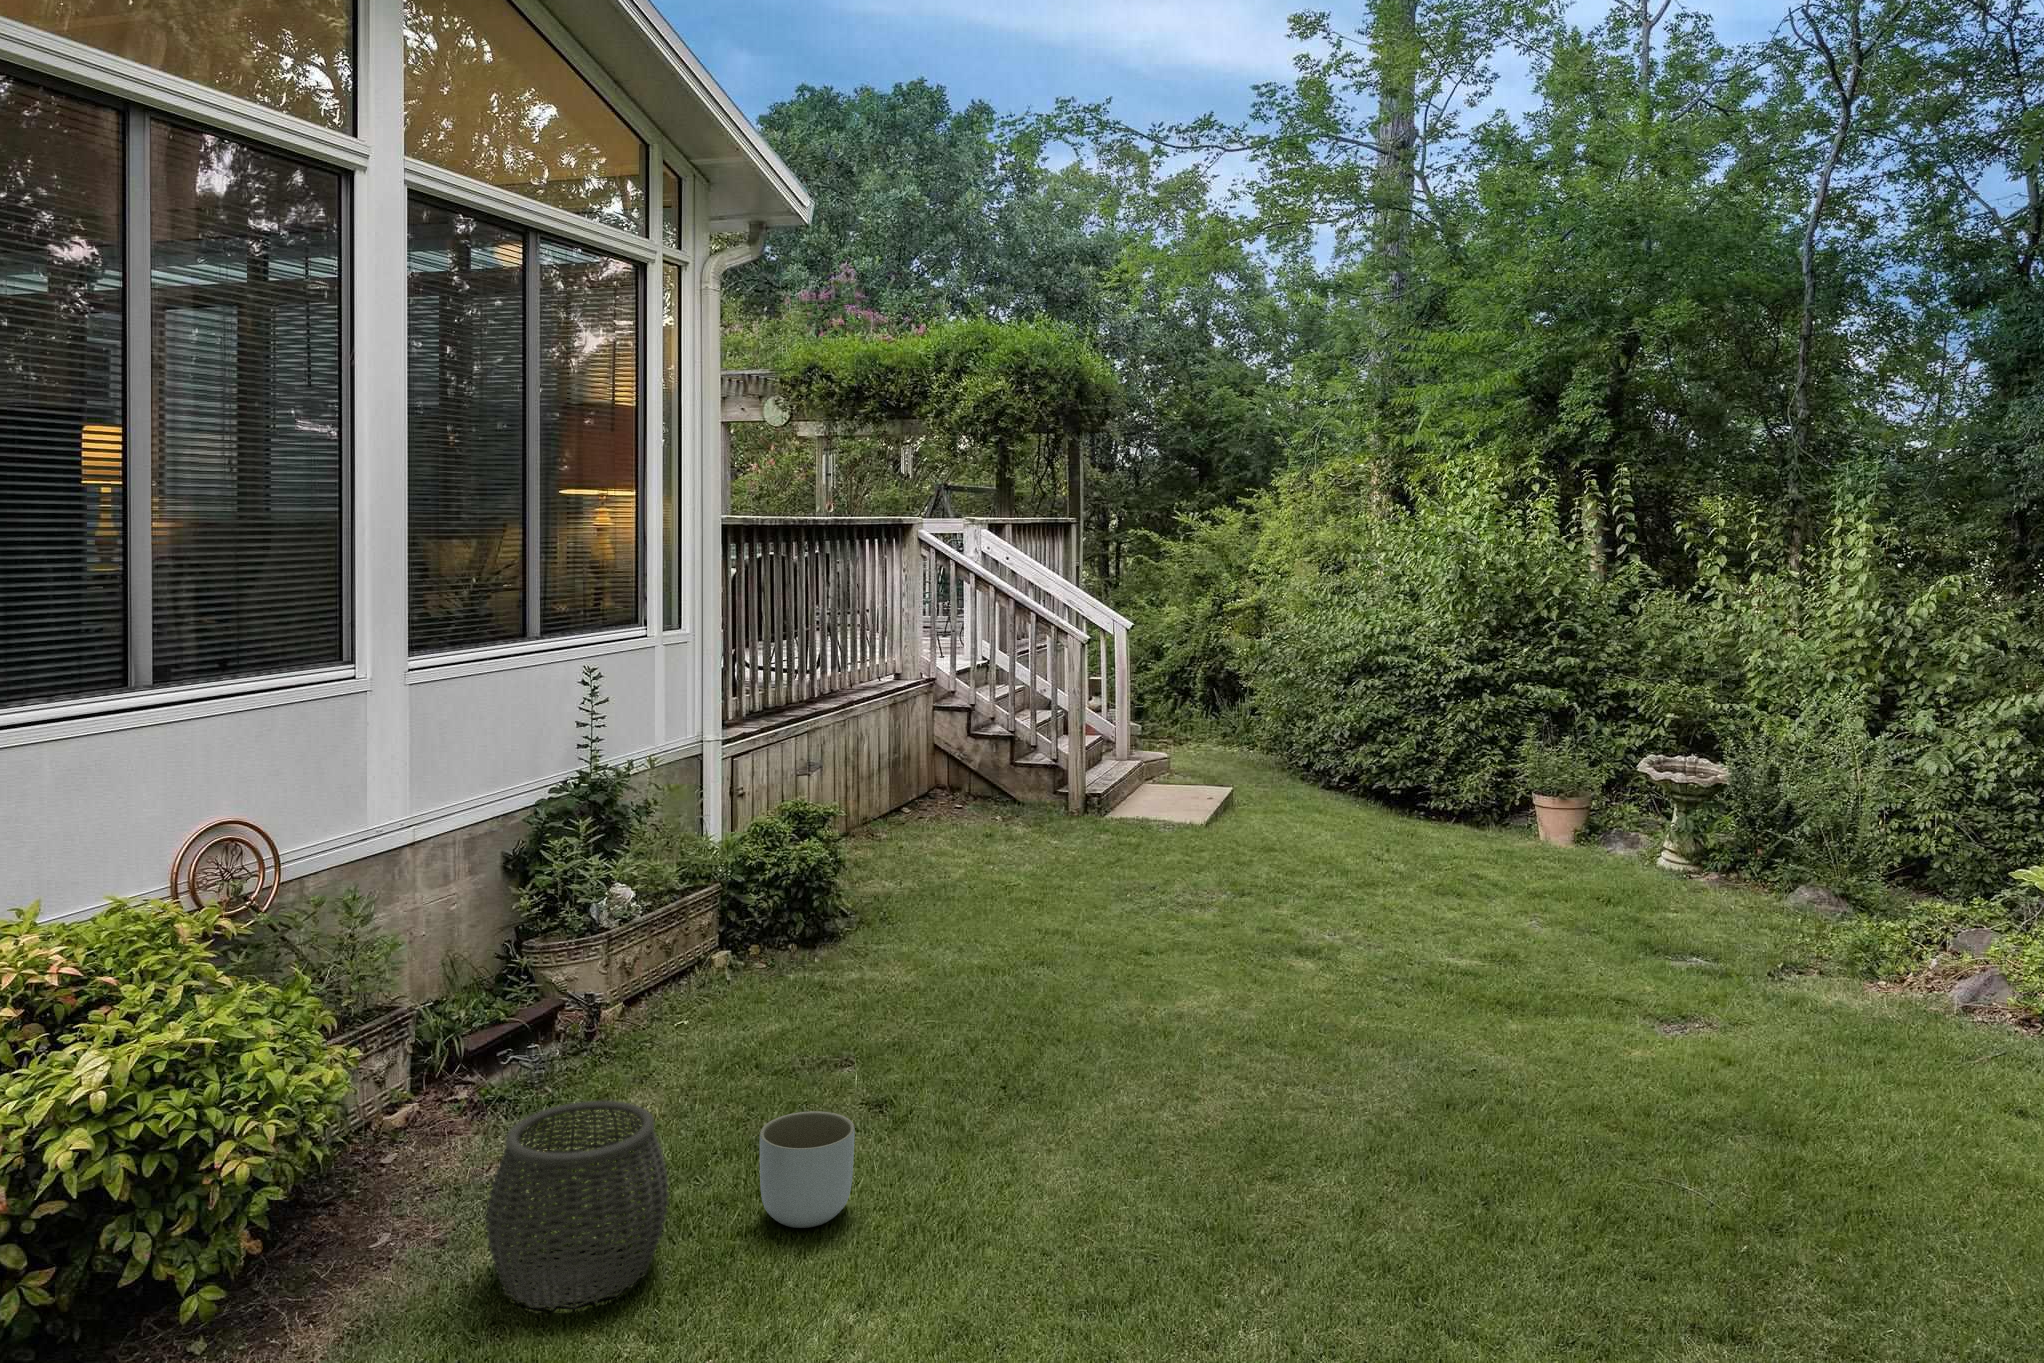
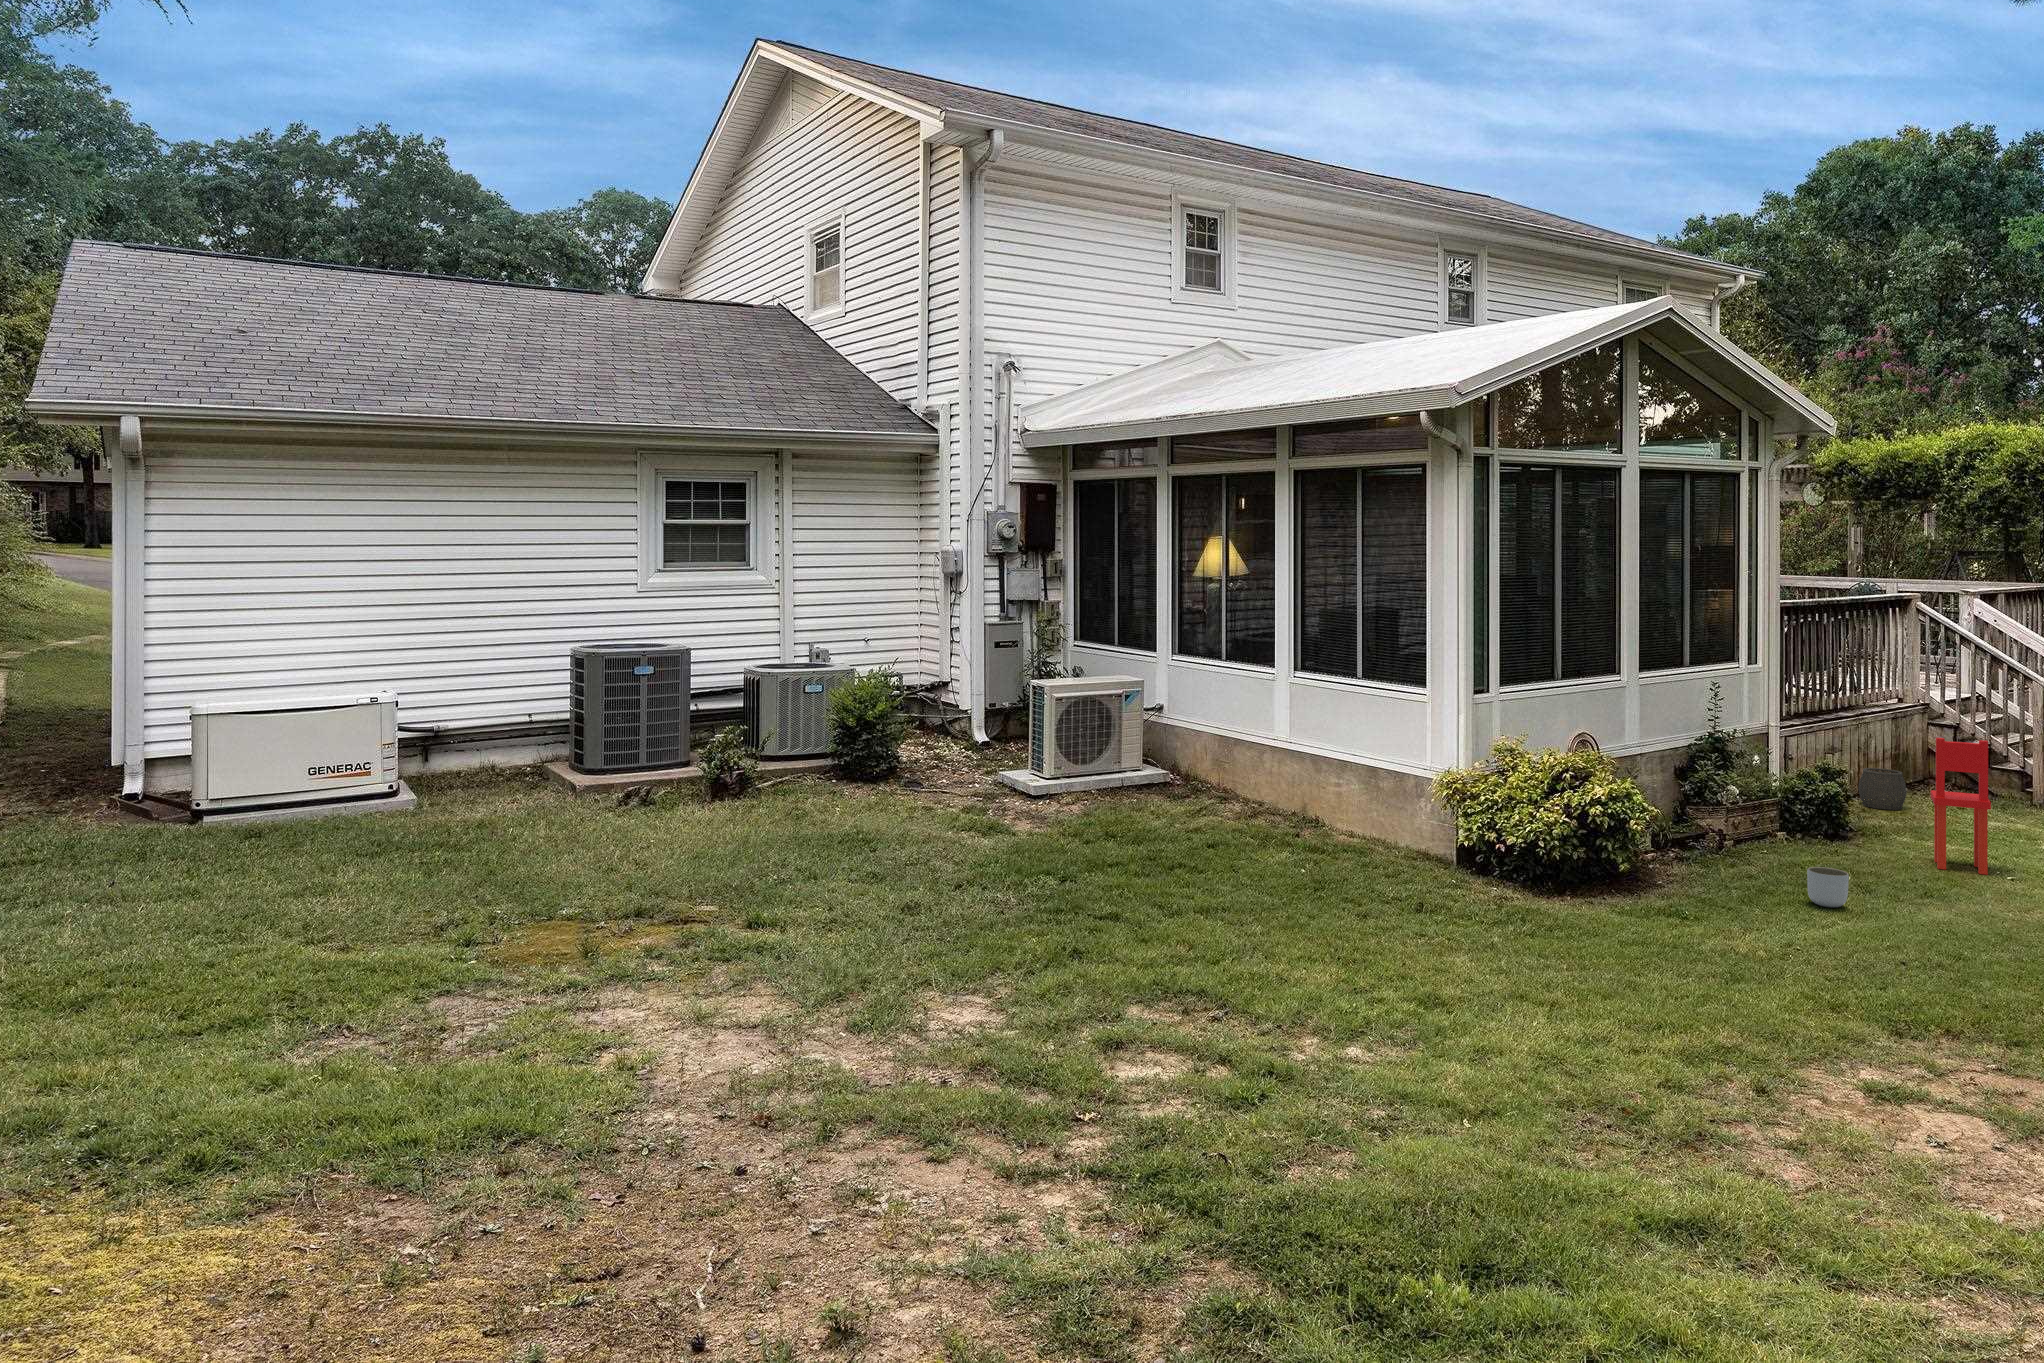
chair: none [975,743,1077,996] -> present [1931,738,1991,875]
woven basket: present [485,1101,669,1310] -> present [1858,768,1907,810]

